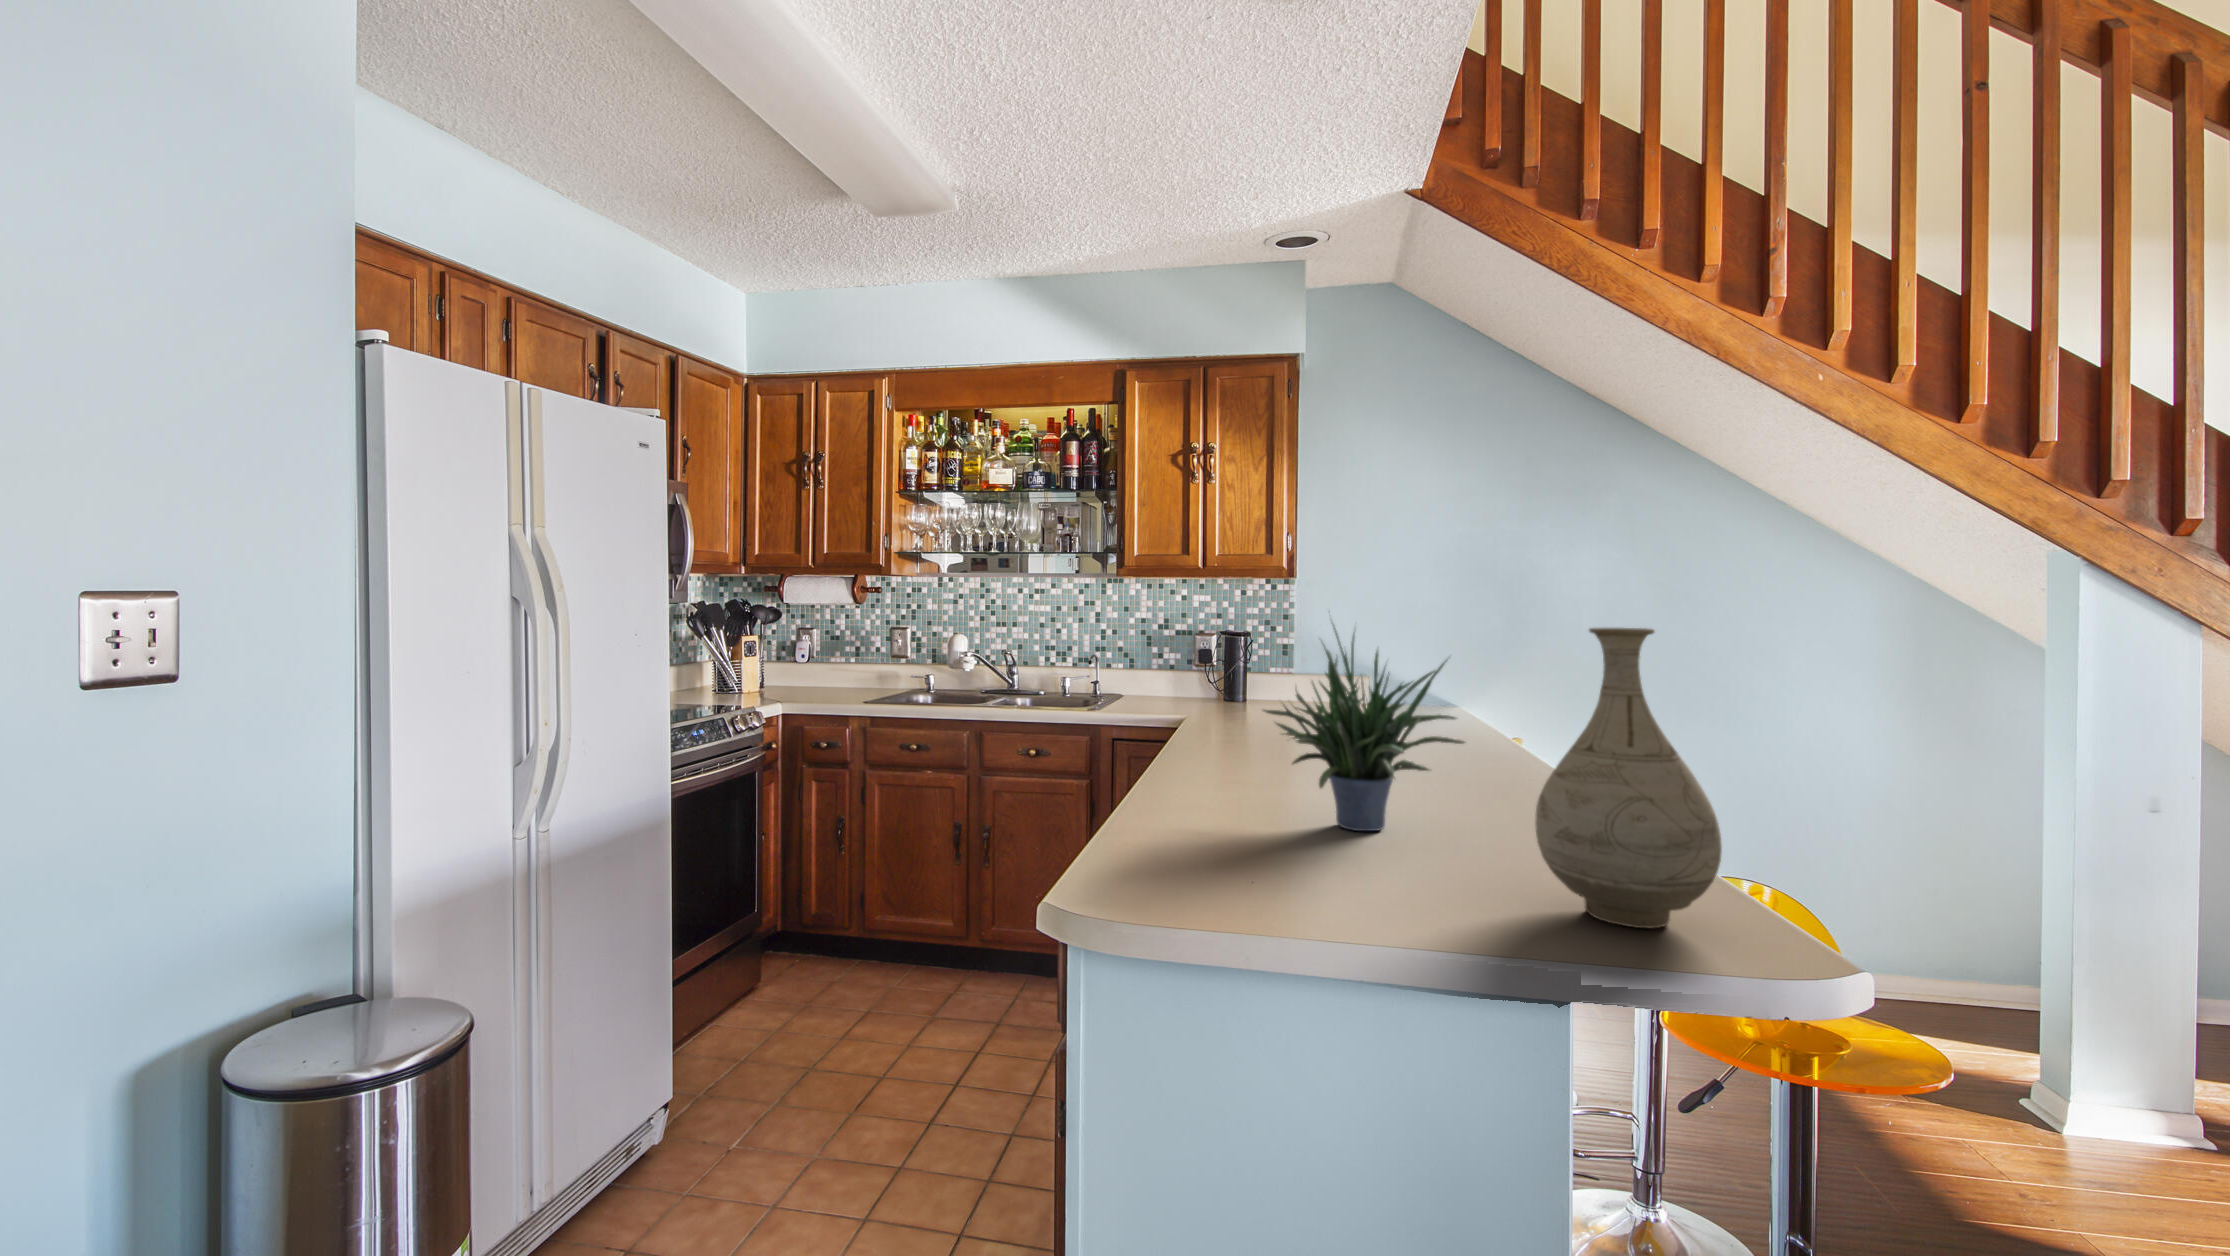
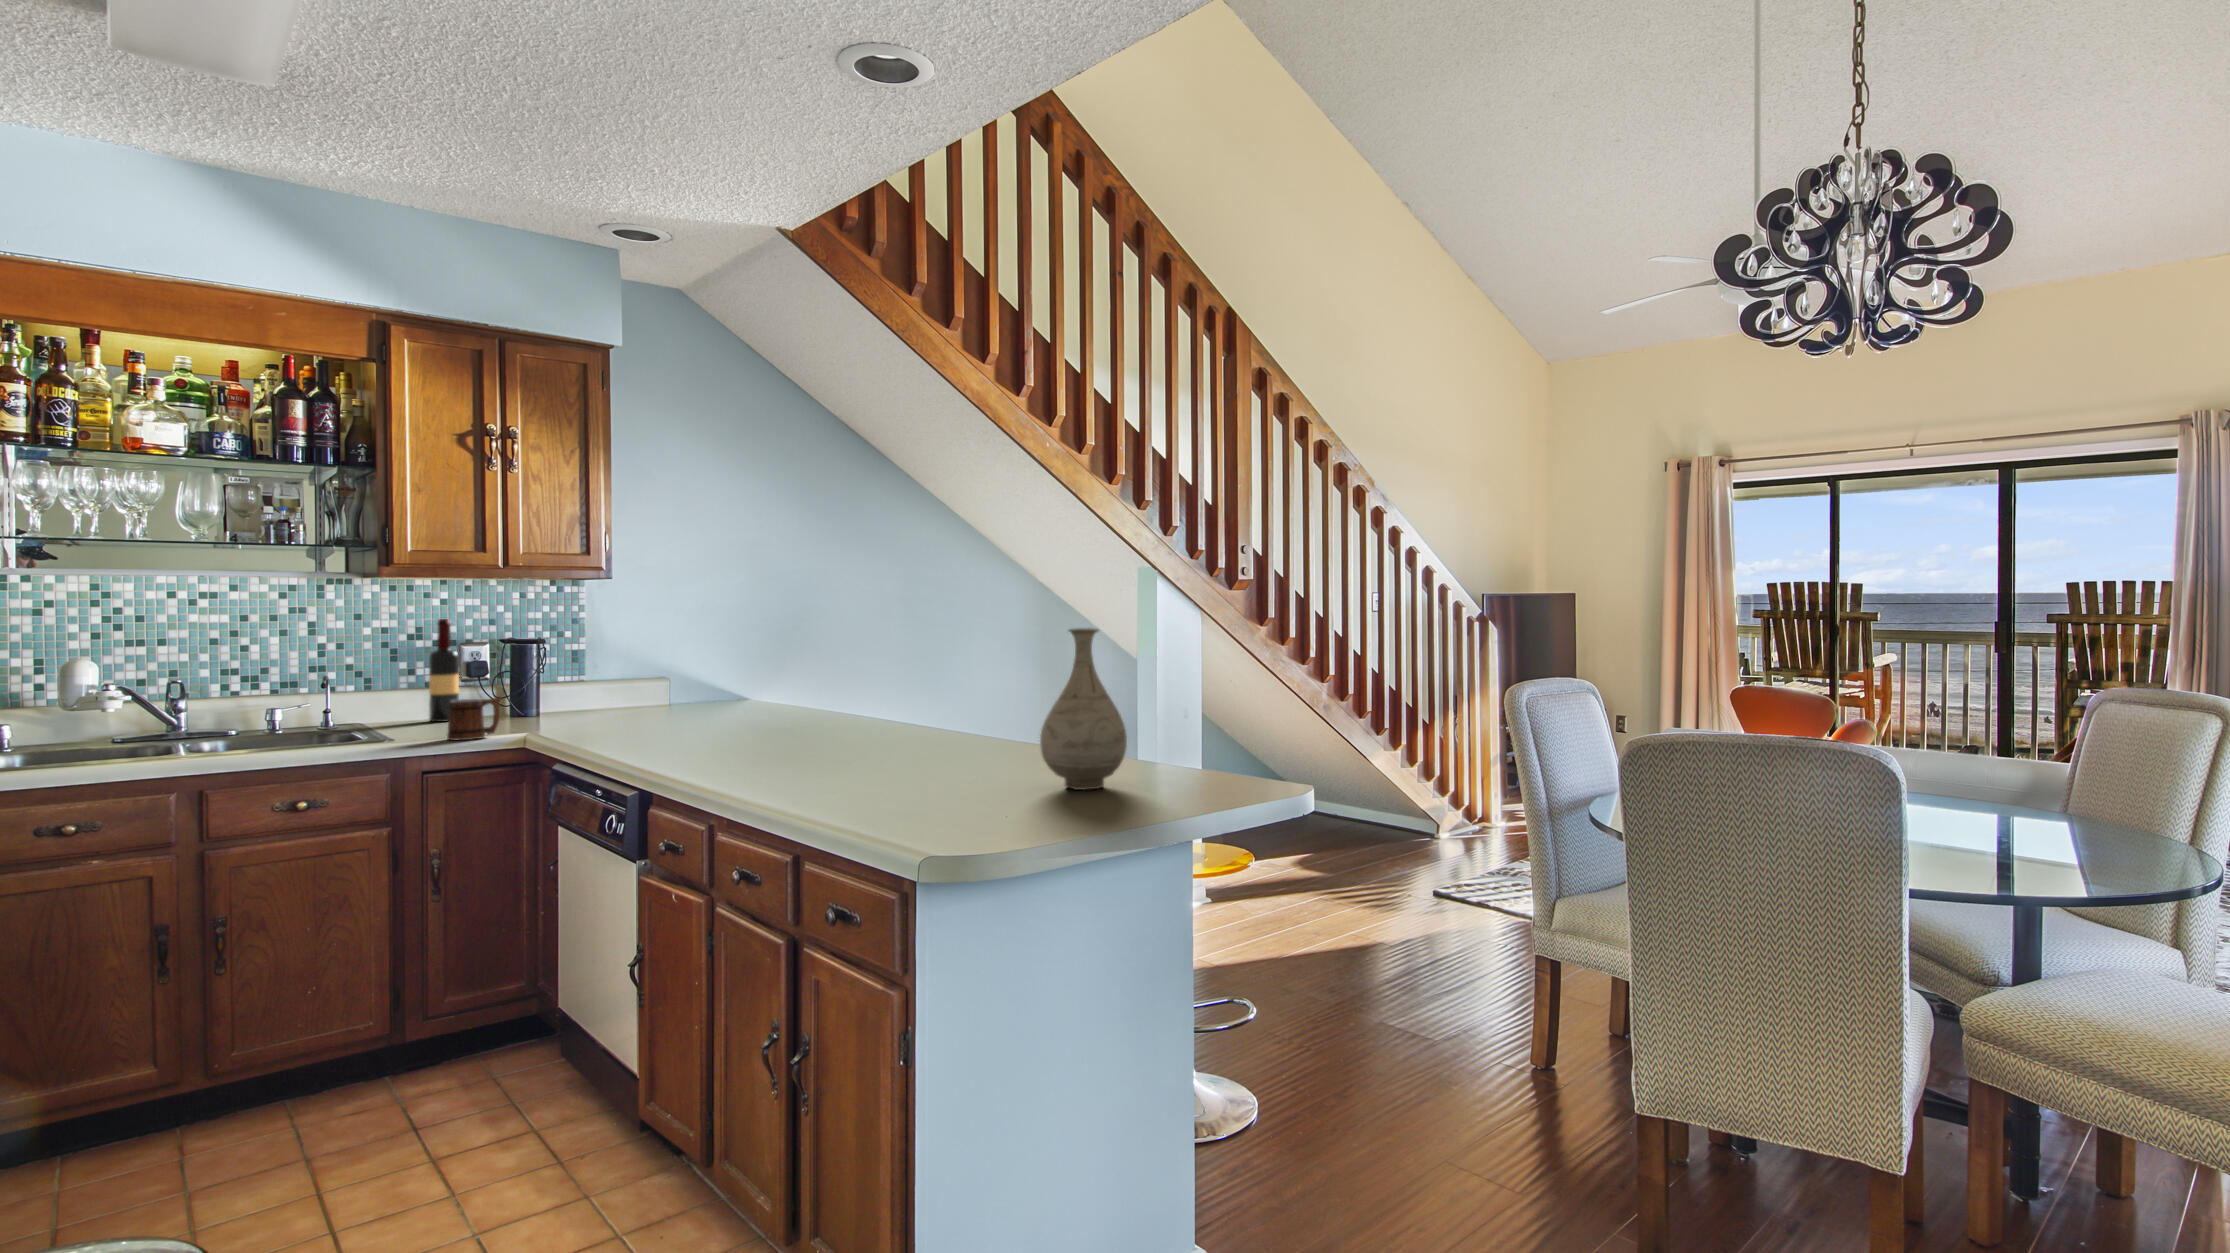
wine bottle: none [1170,613,1191,698] -> present [429,619,459,722]
potted plant: present [1264,618,1465,831] -> none [805,618,955,781]
mug: none [1135,679,1175,715] -> present [447,697,501,741]

